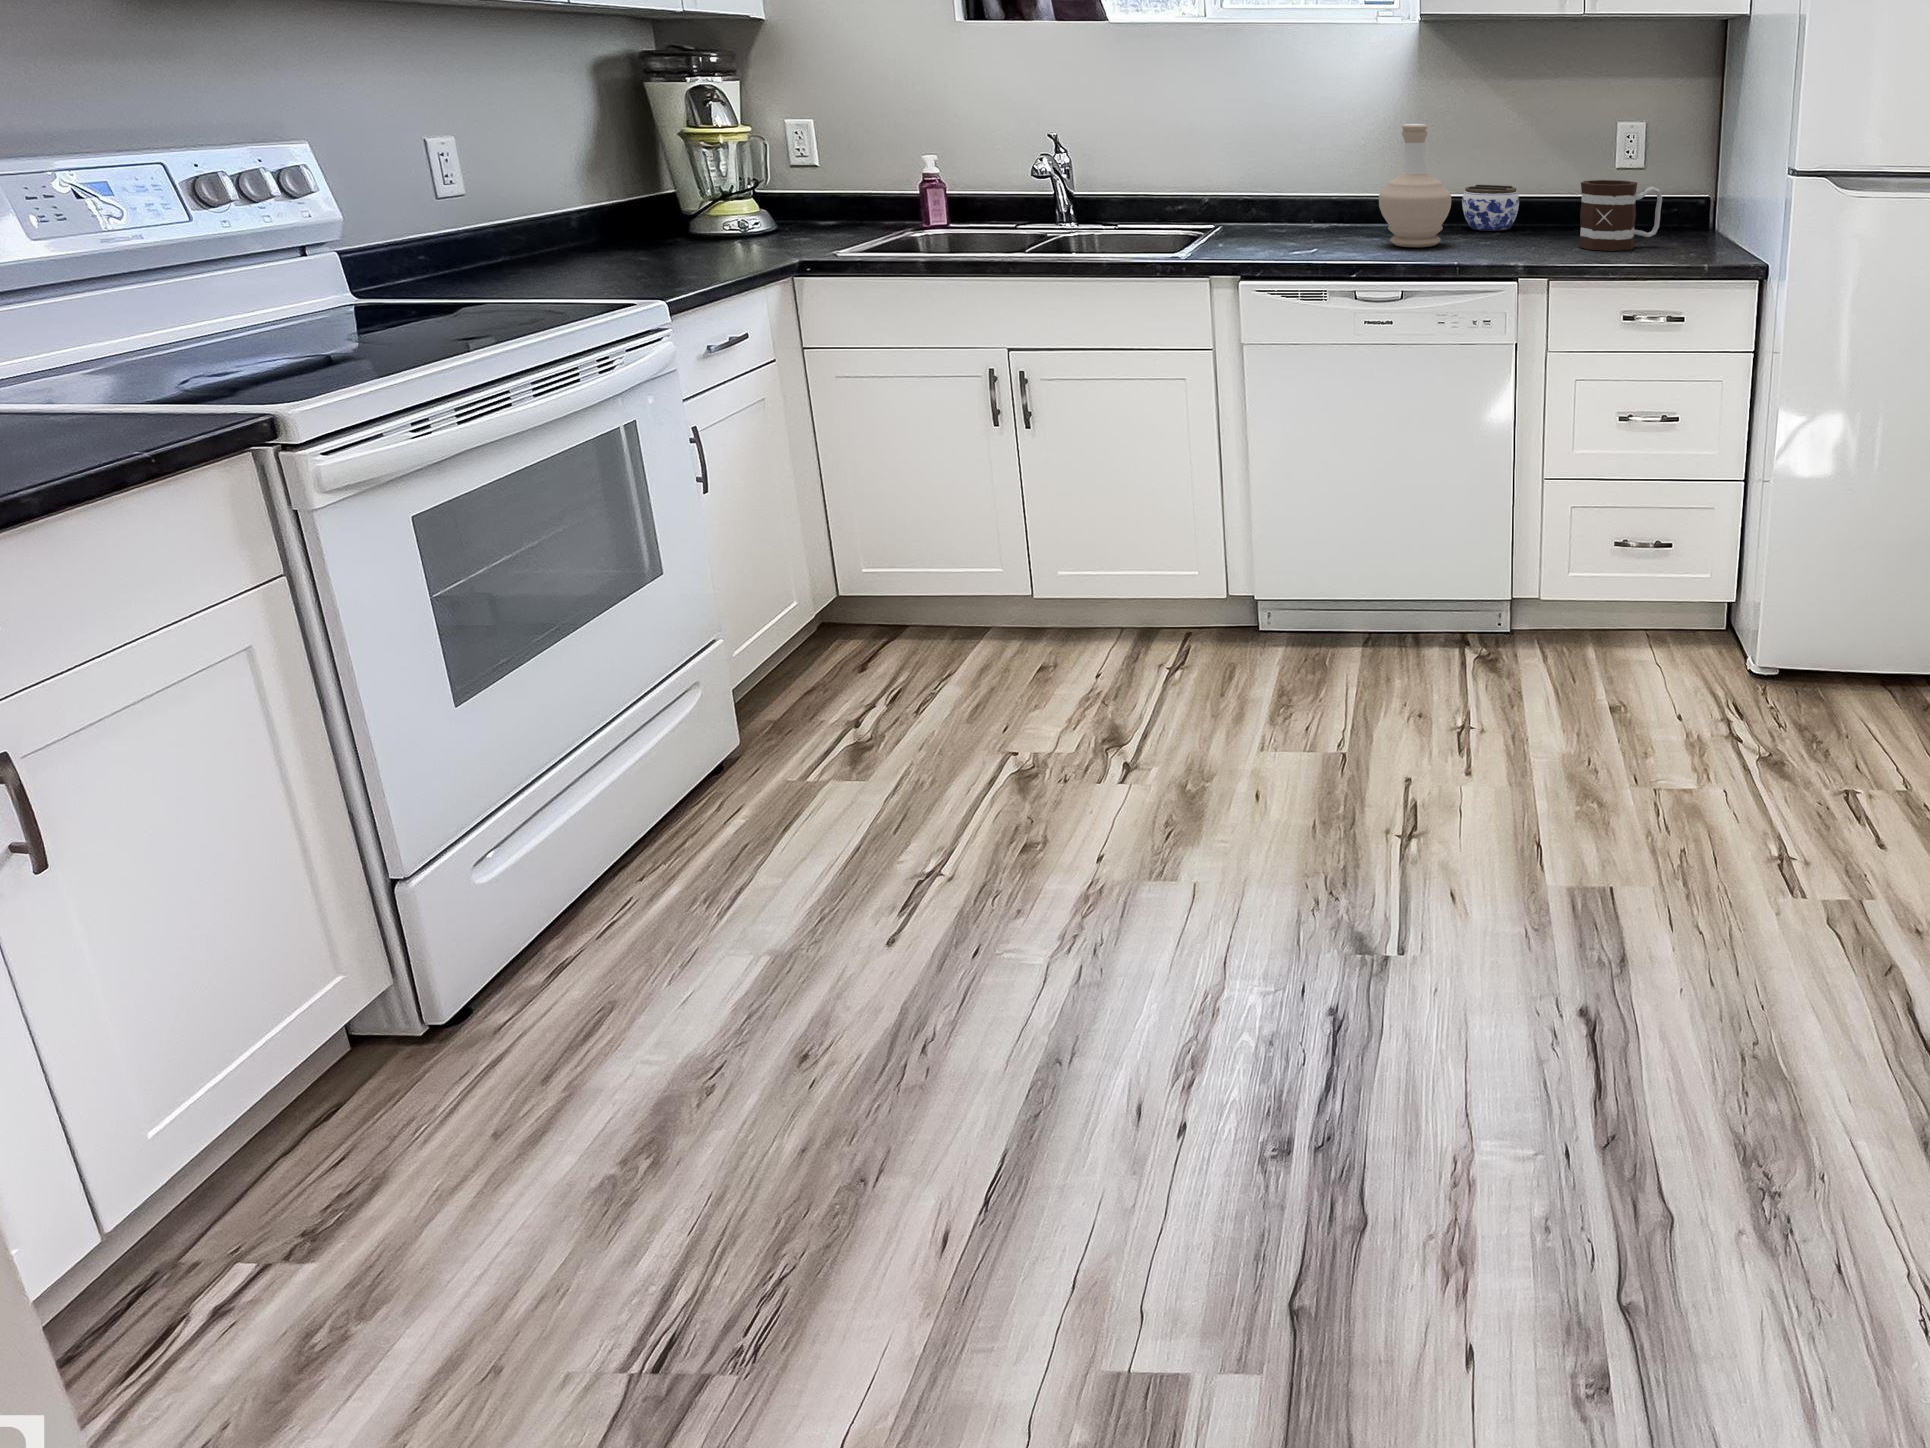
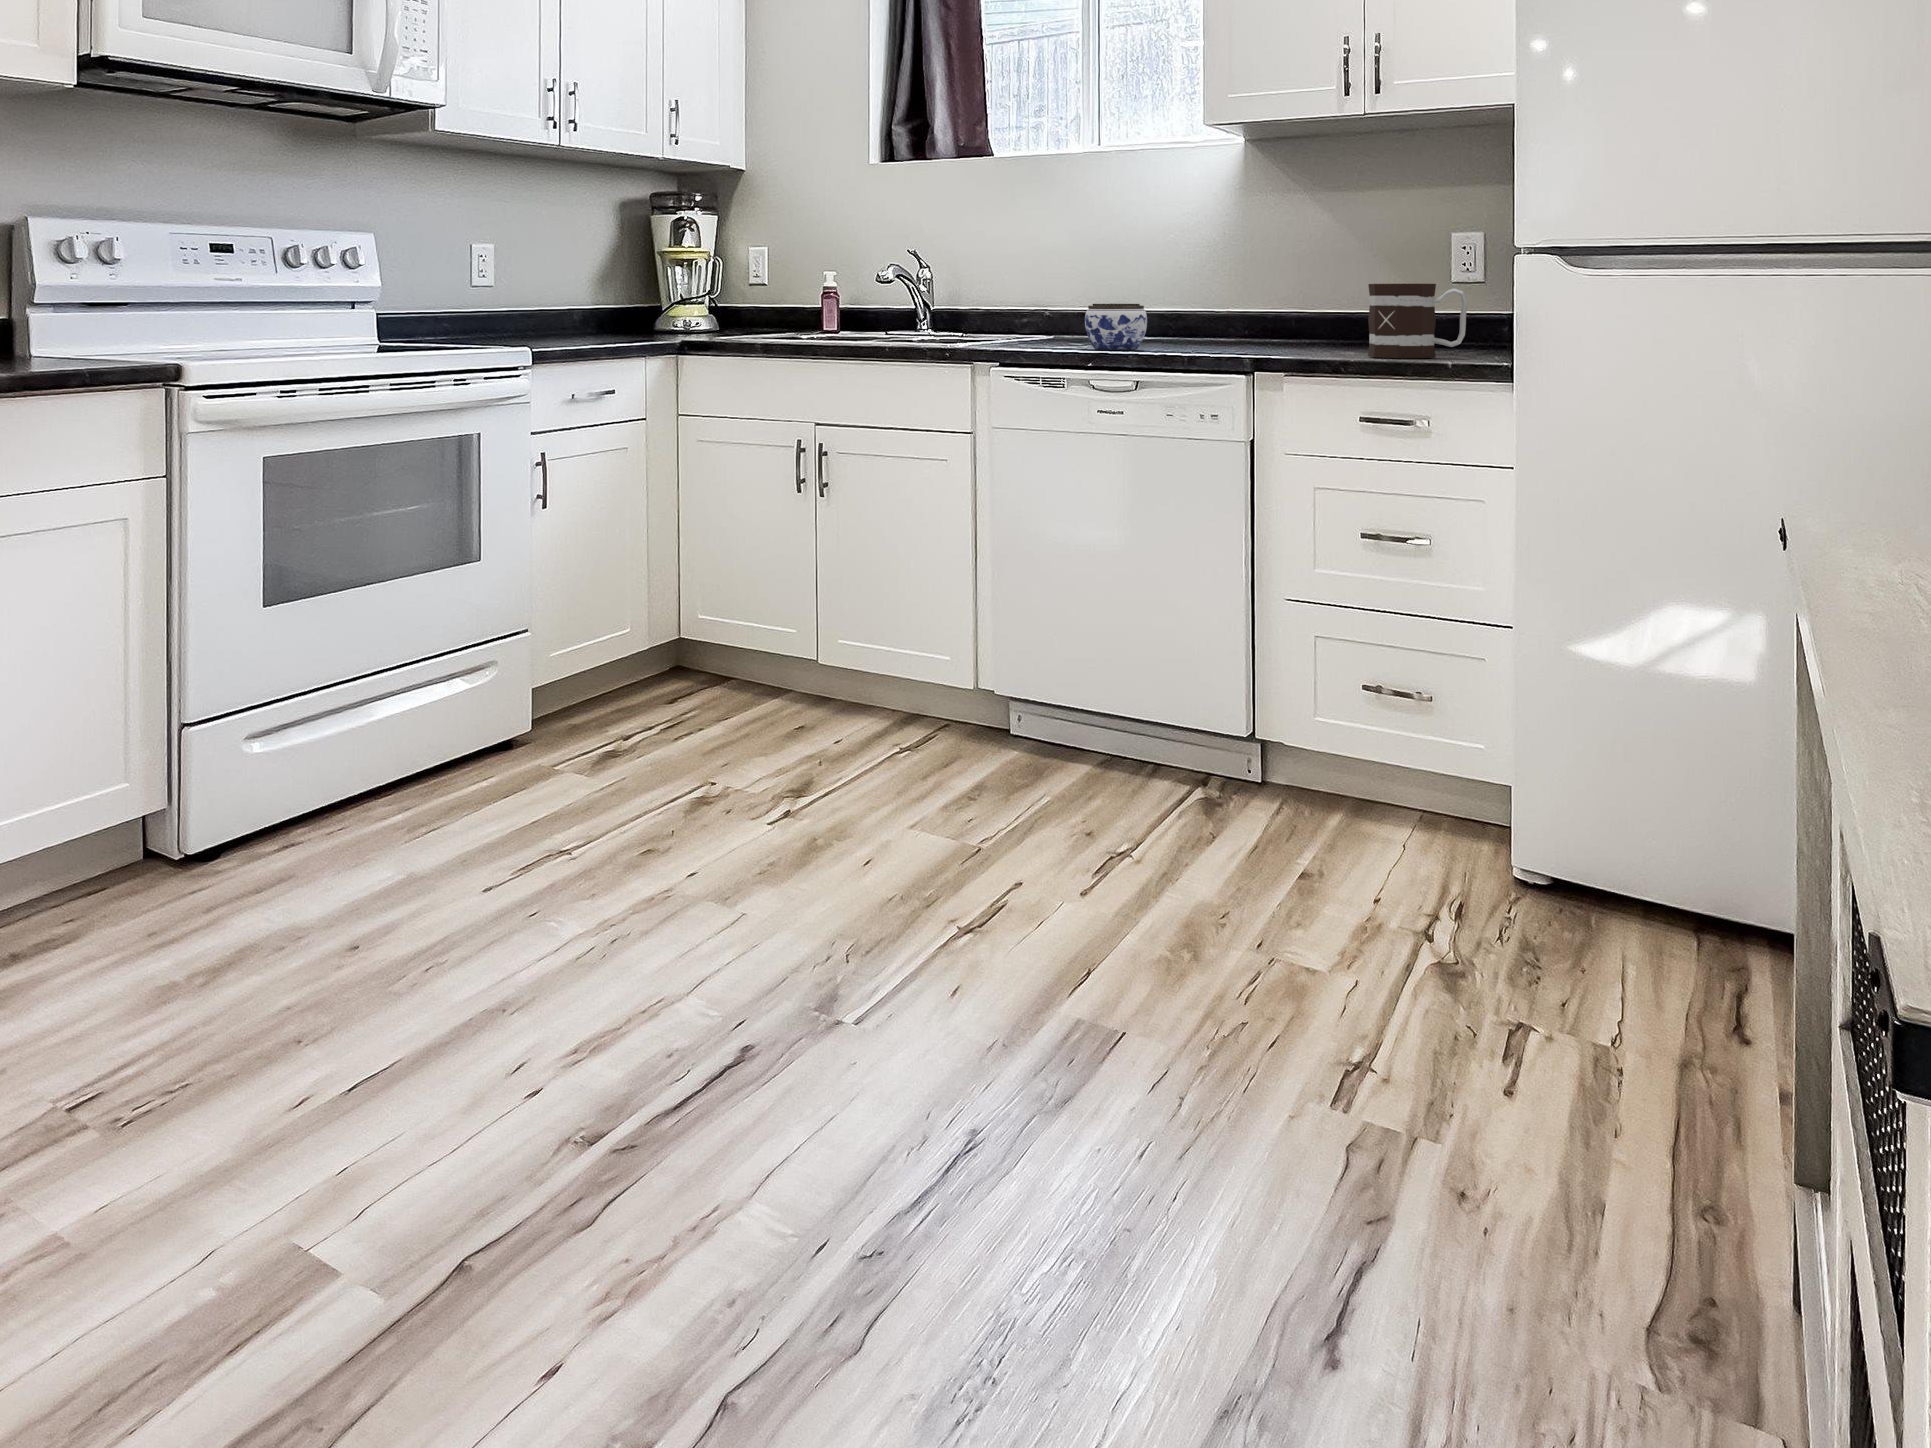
bottle: present [1379,124,1451,247] -> none [1162,227,1238,352]
jar: present [1462,185,1519,231] -> present [1085,304,1147,350]

